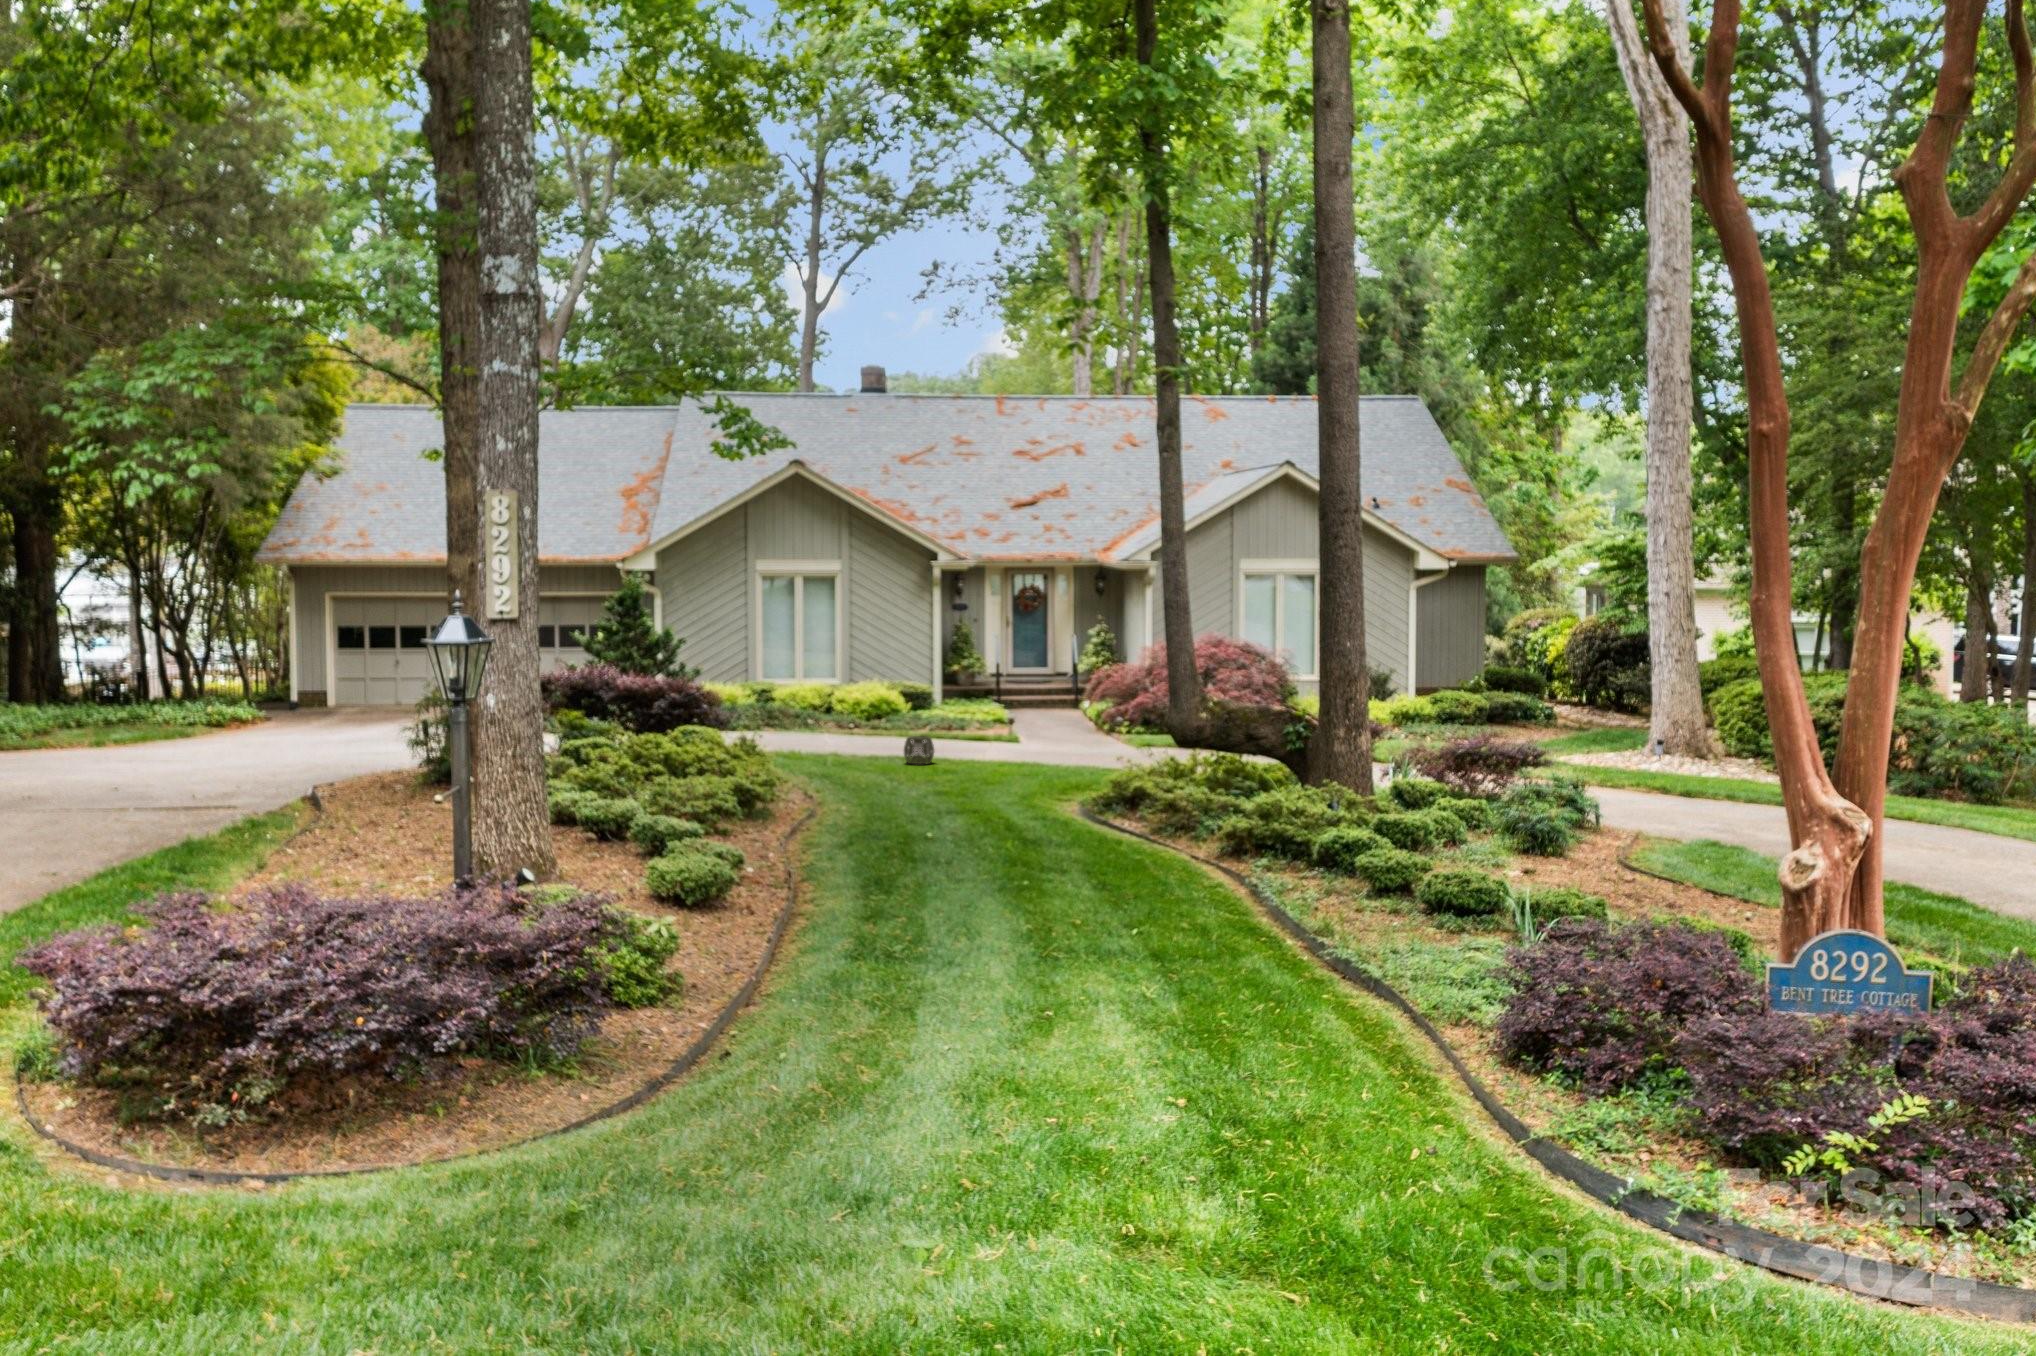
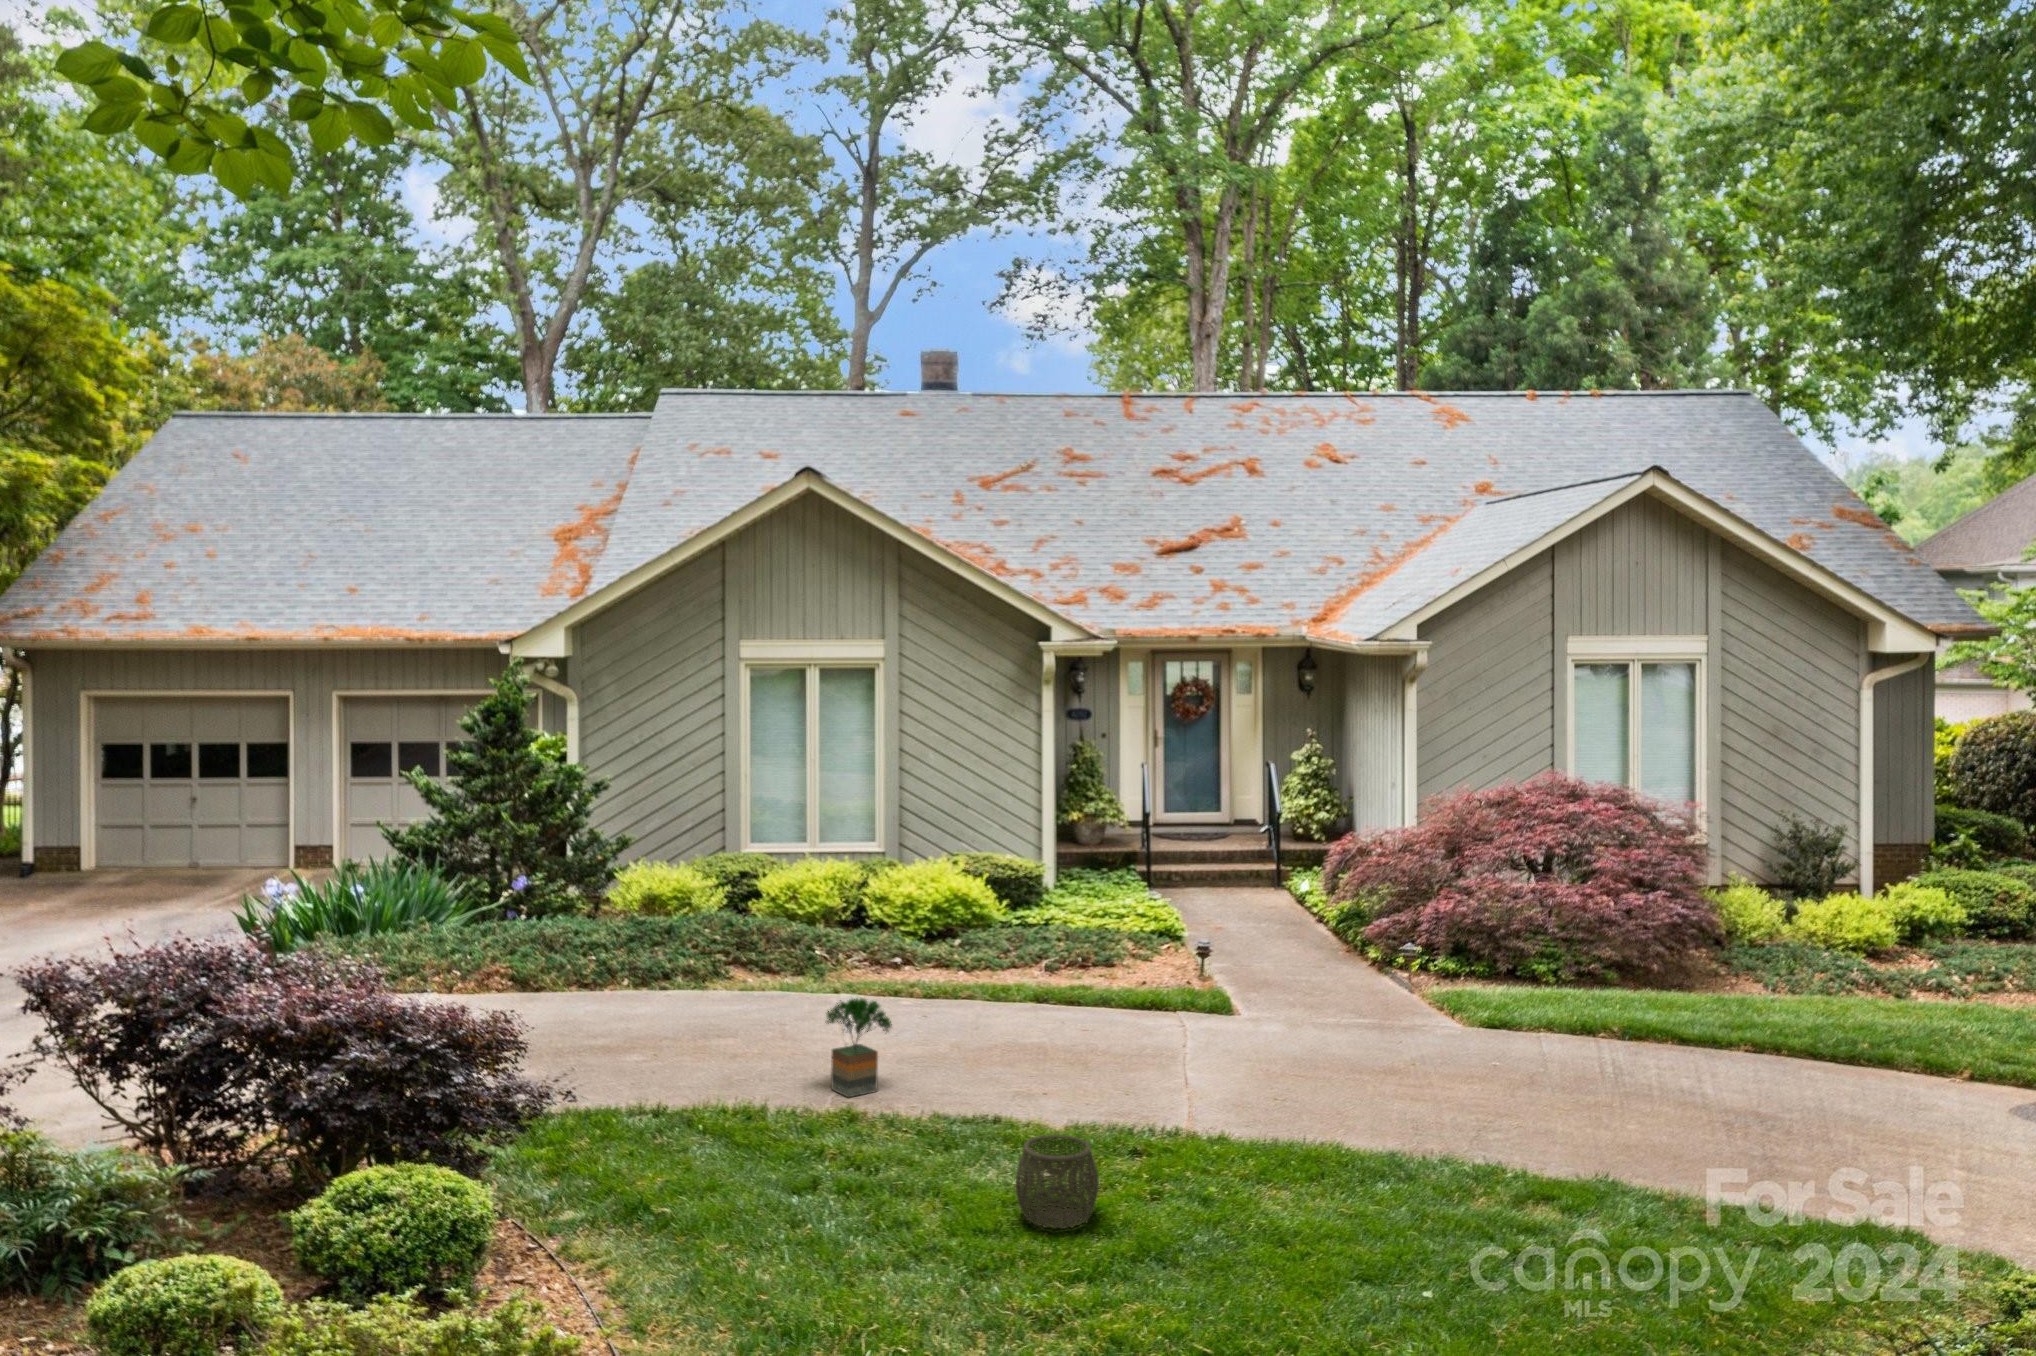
potted tree: none [824,709,855,750] -> present [827,998,892,1097]

